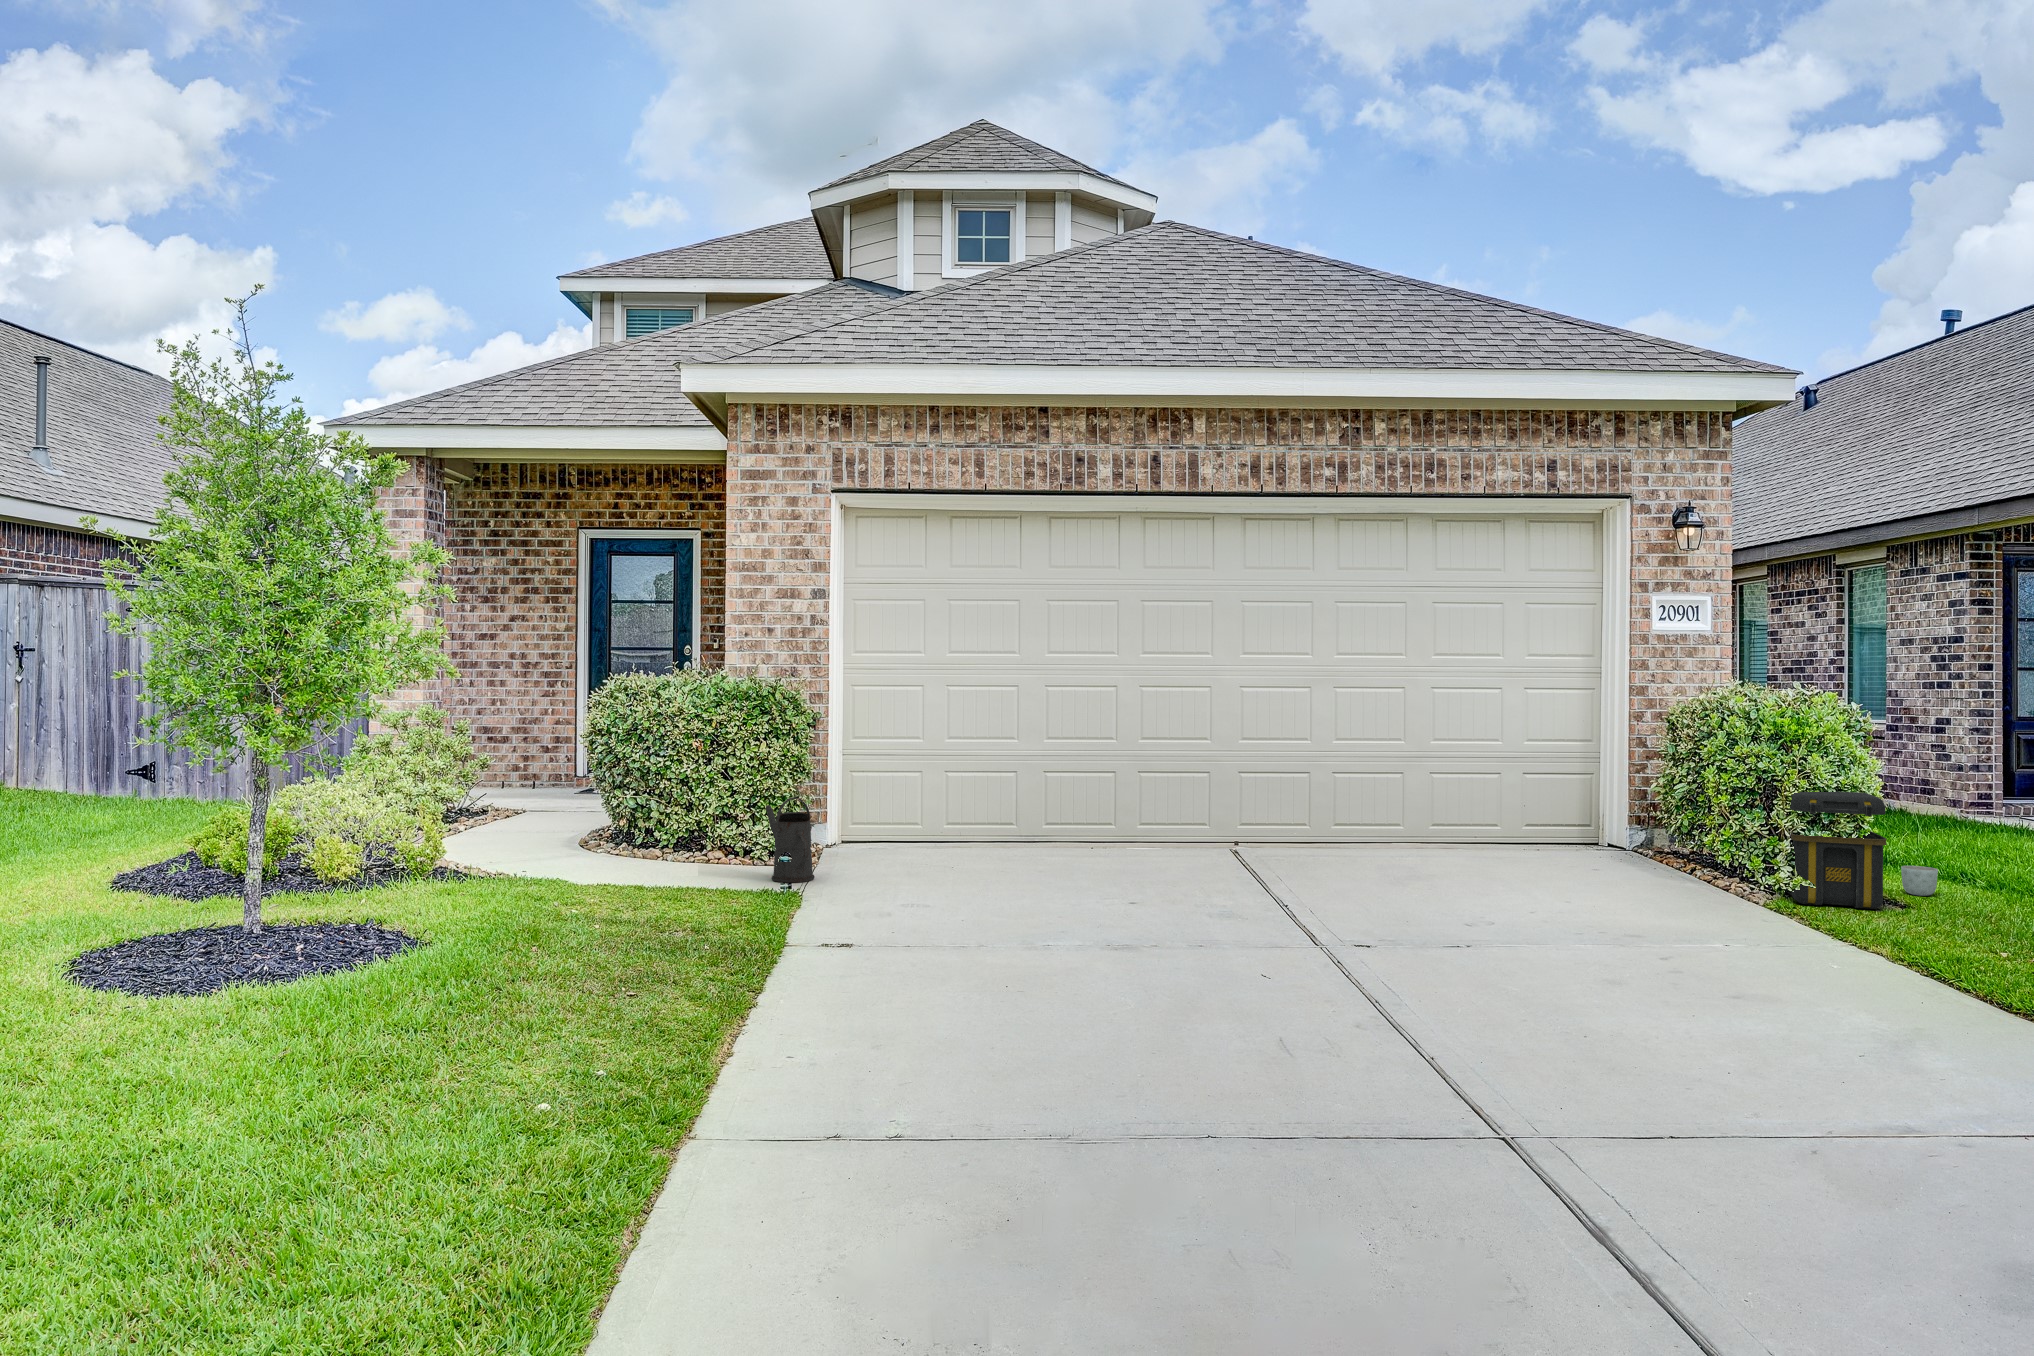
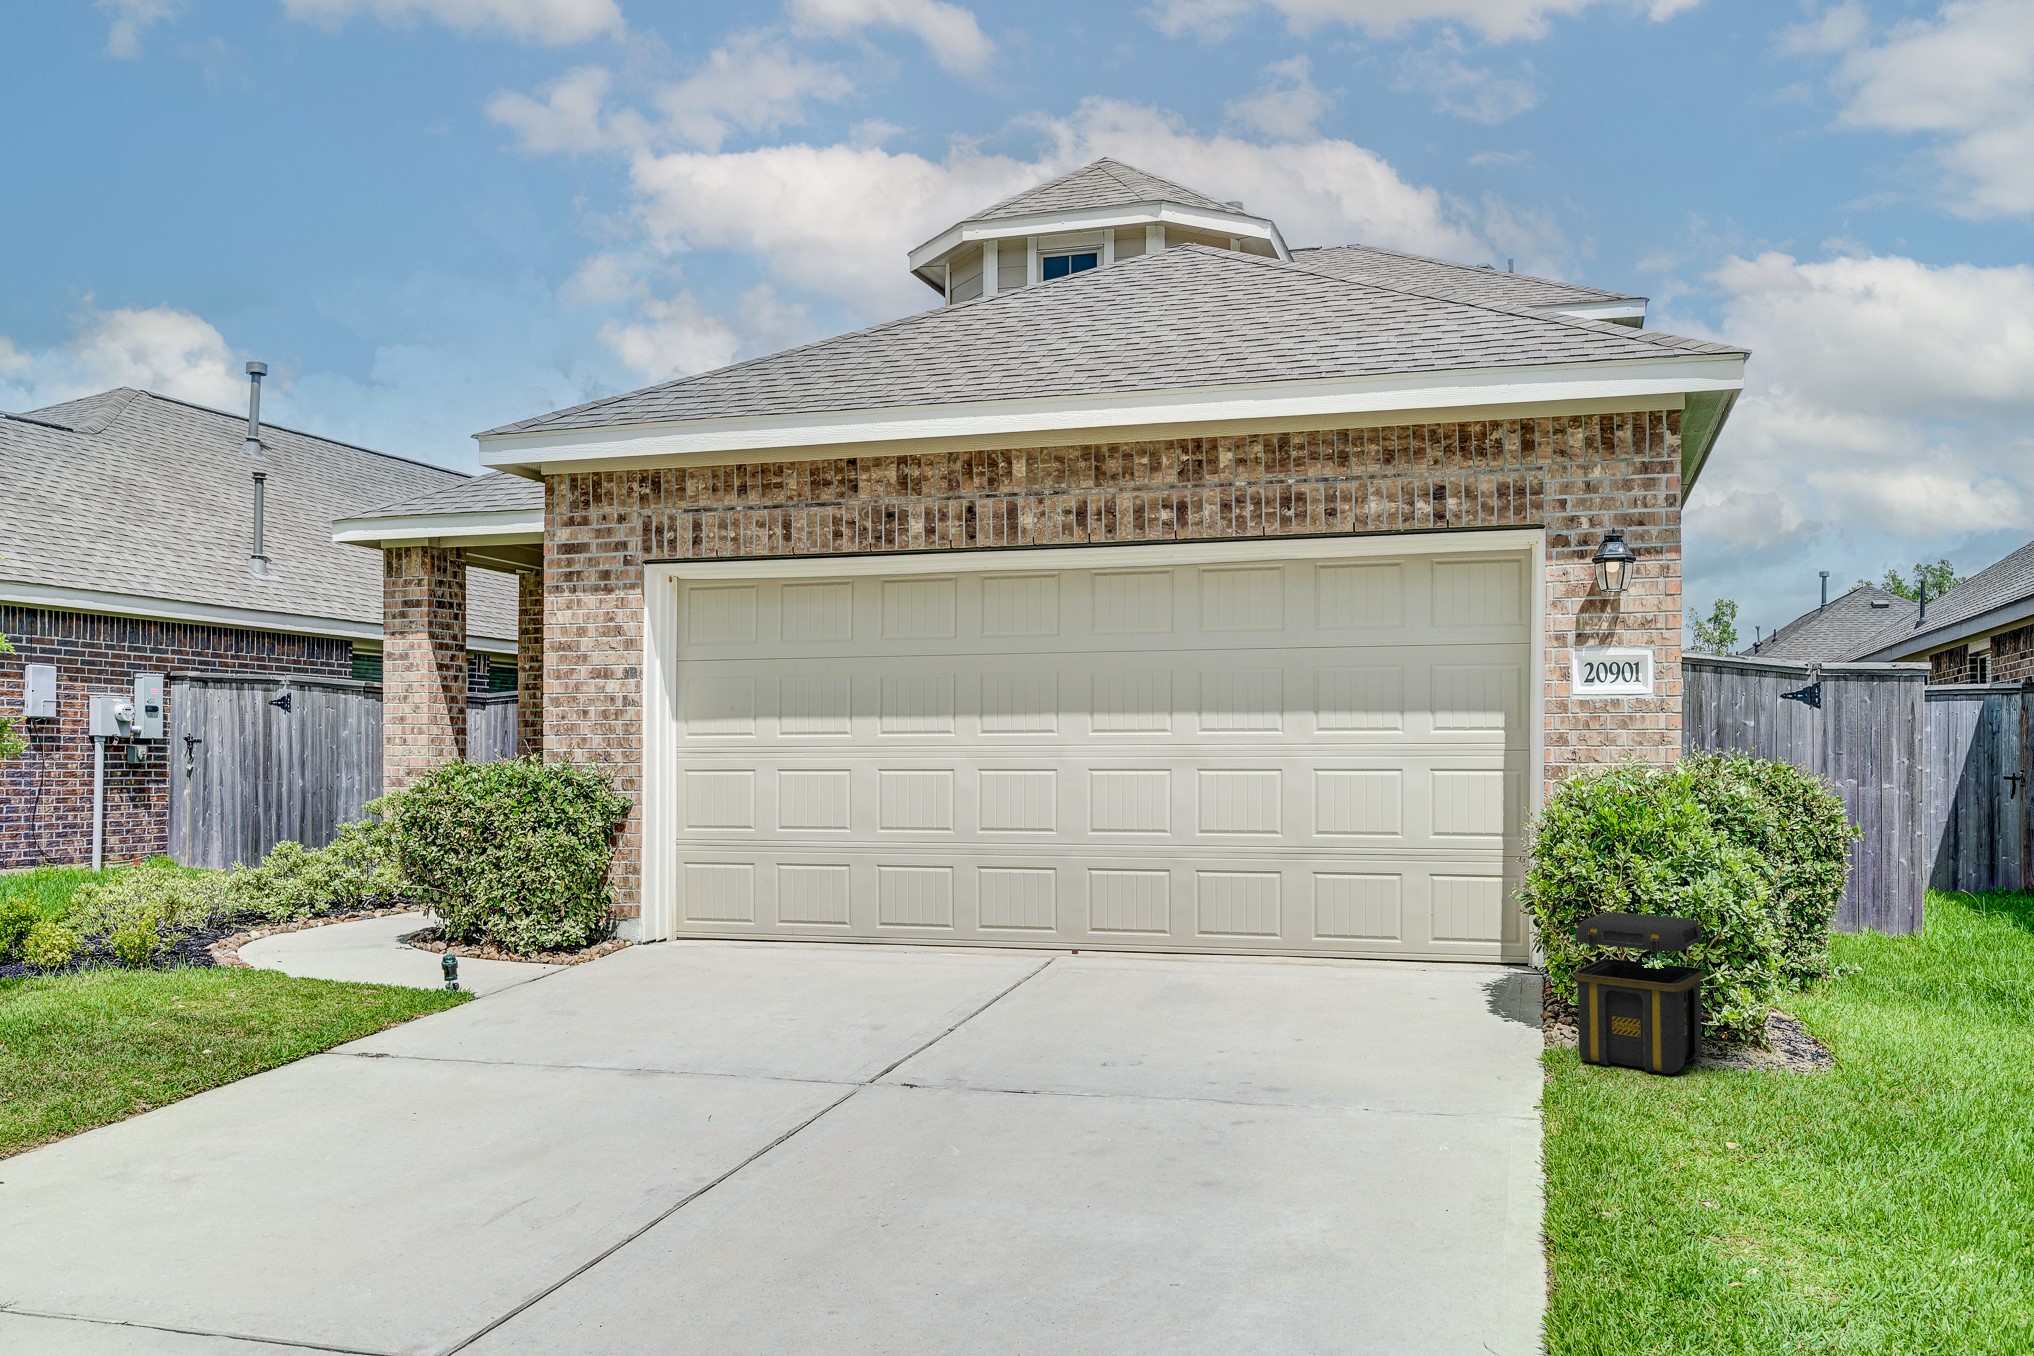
watering can: present [766,797,814,882] -> none [509,892,554,981]
planter: present [1901,866,1938,896] -> none [1775,1016,1820,1058]

